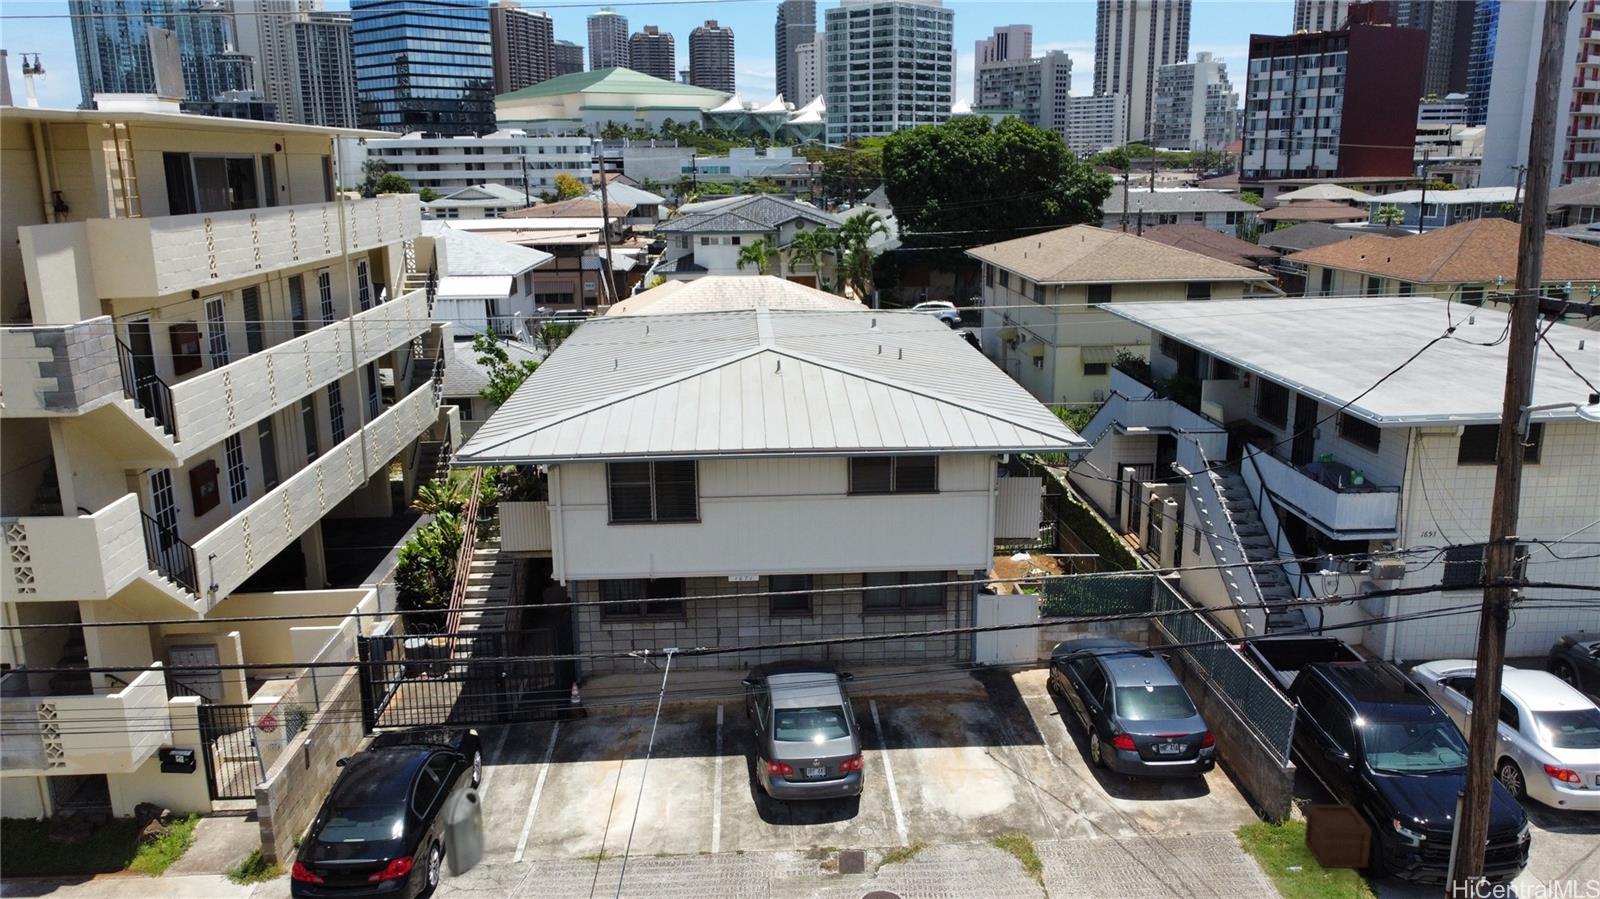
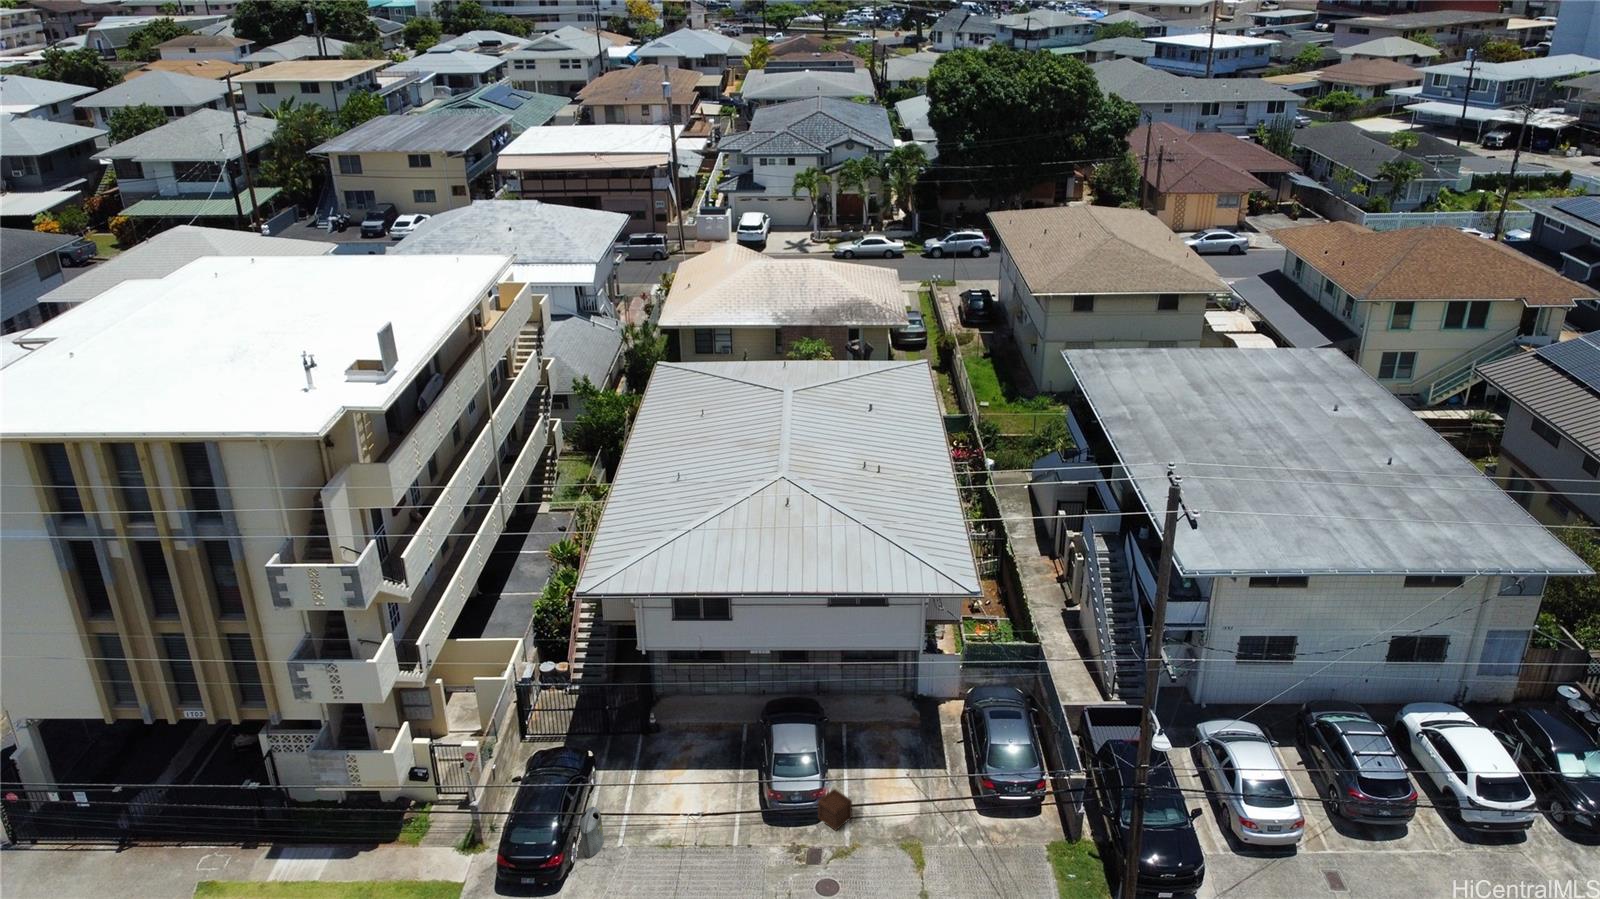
wooden crate: present [1304,805,1371,868] -> present [818,789,852,830]

